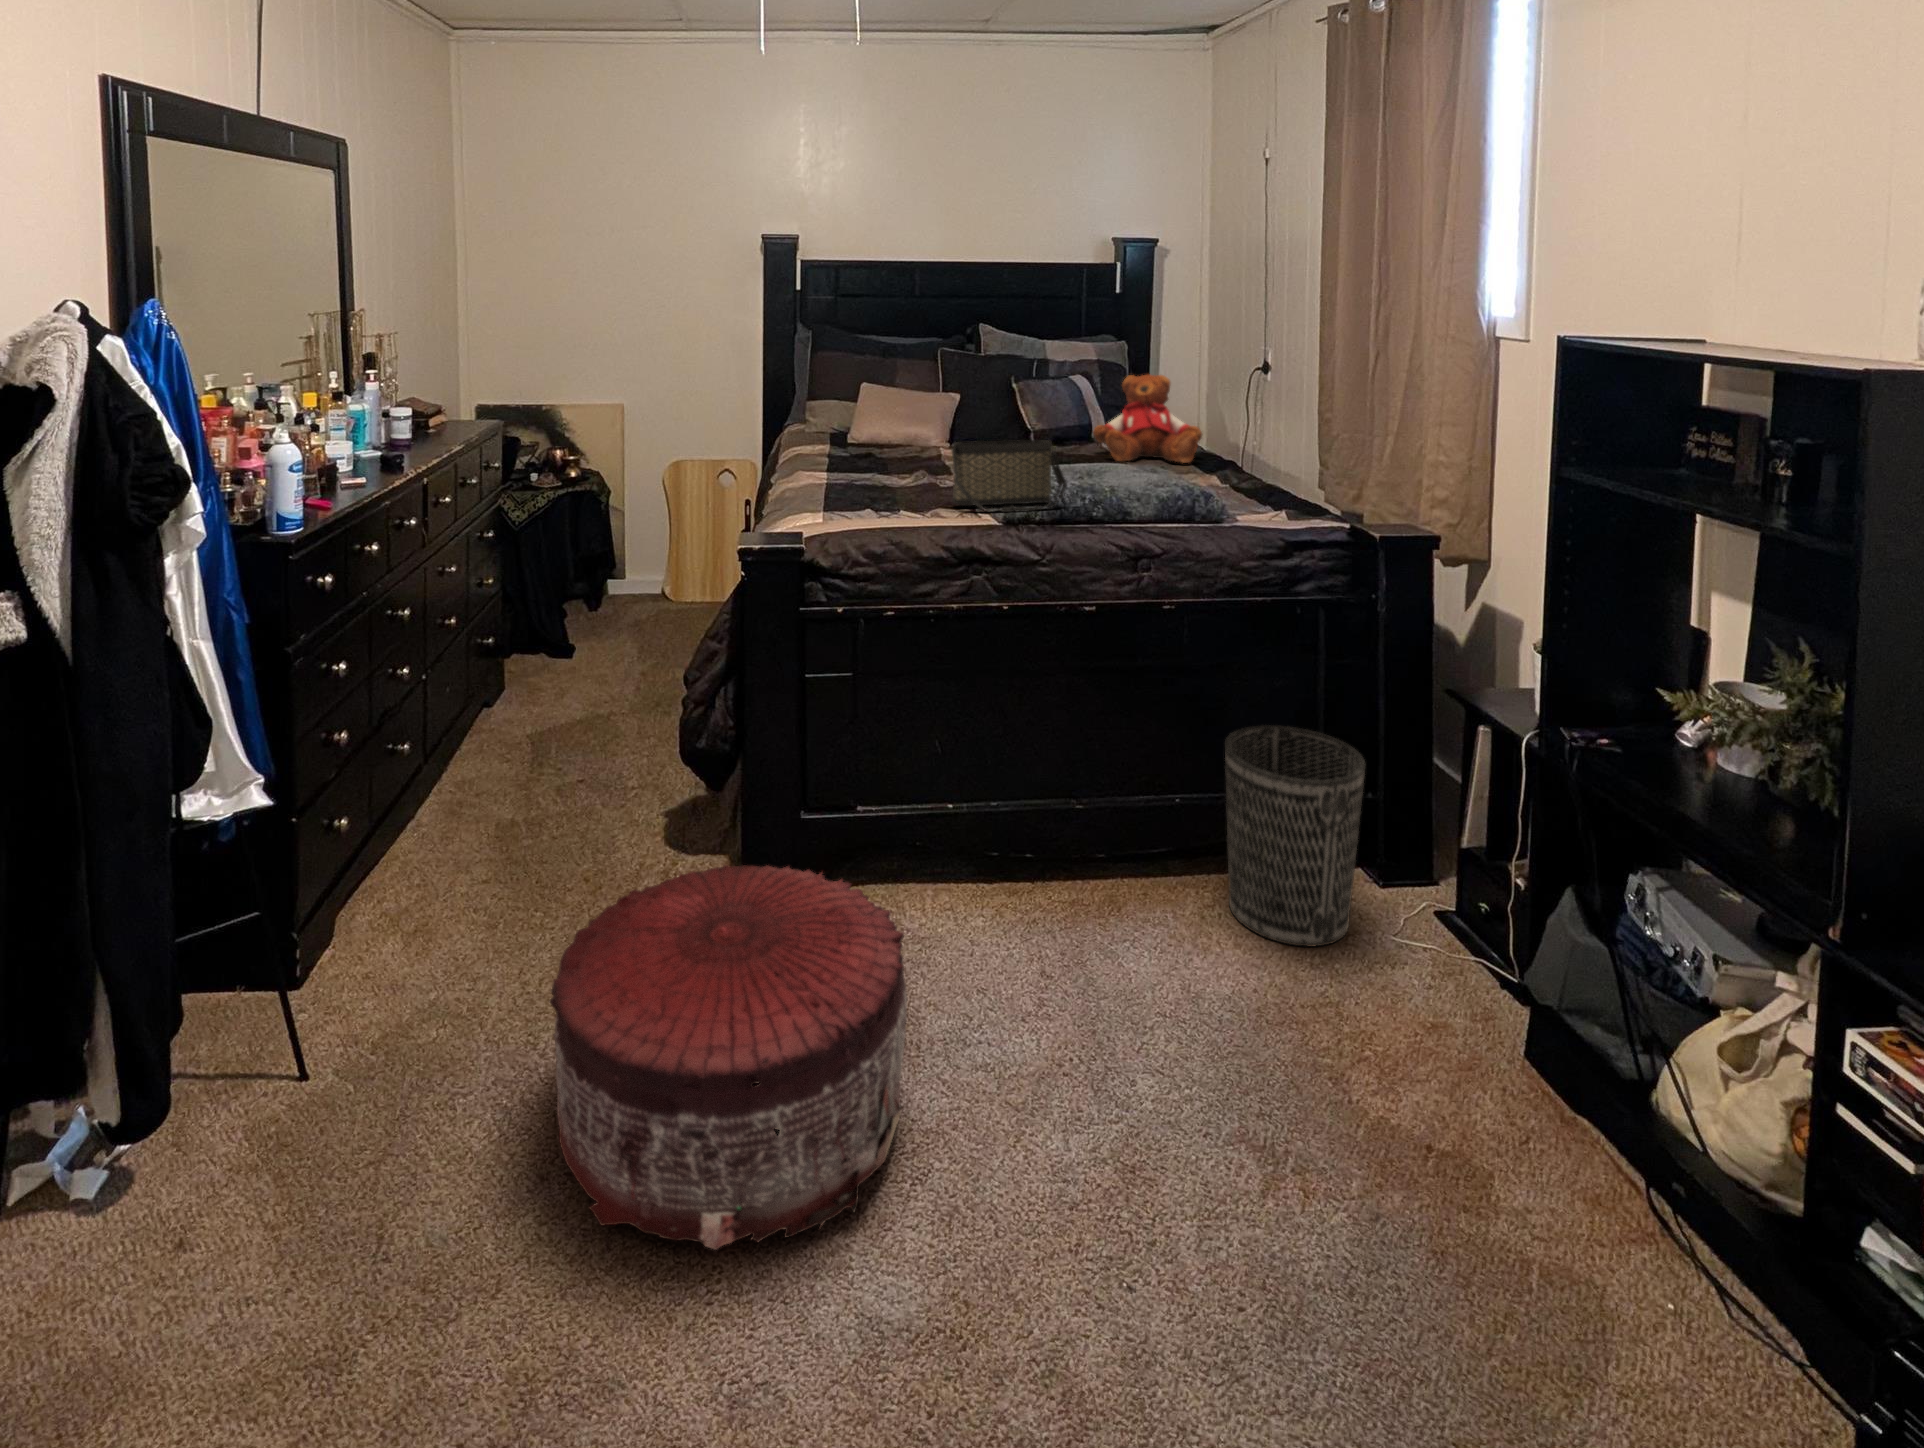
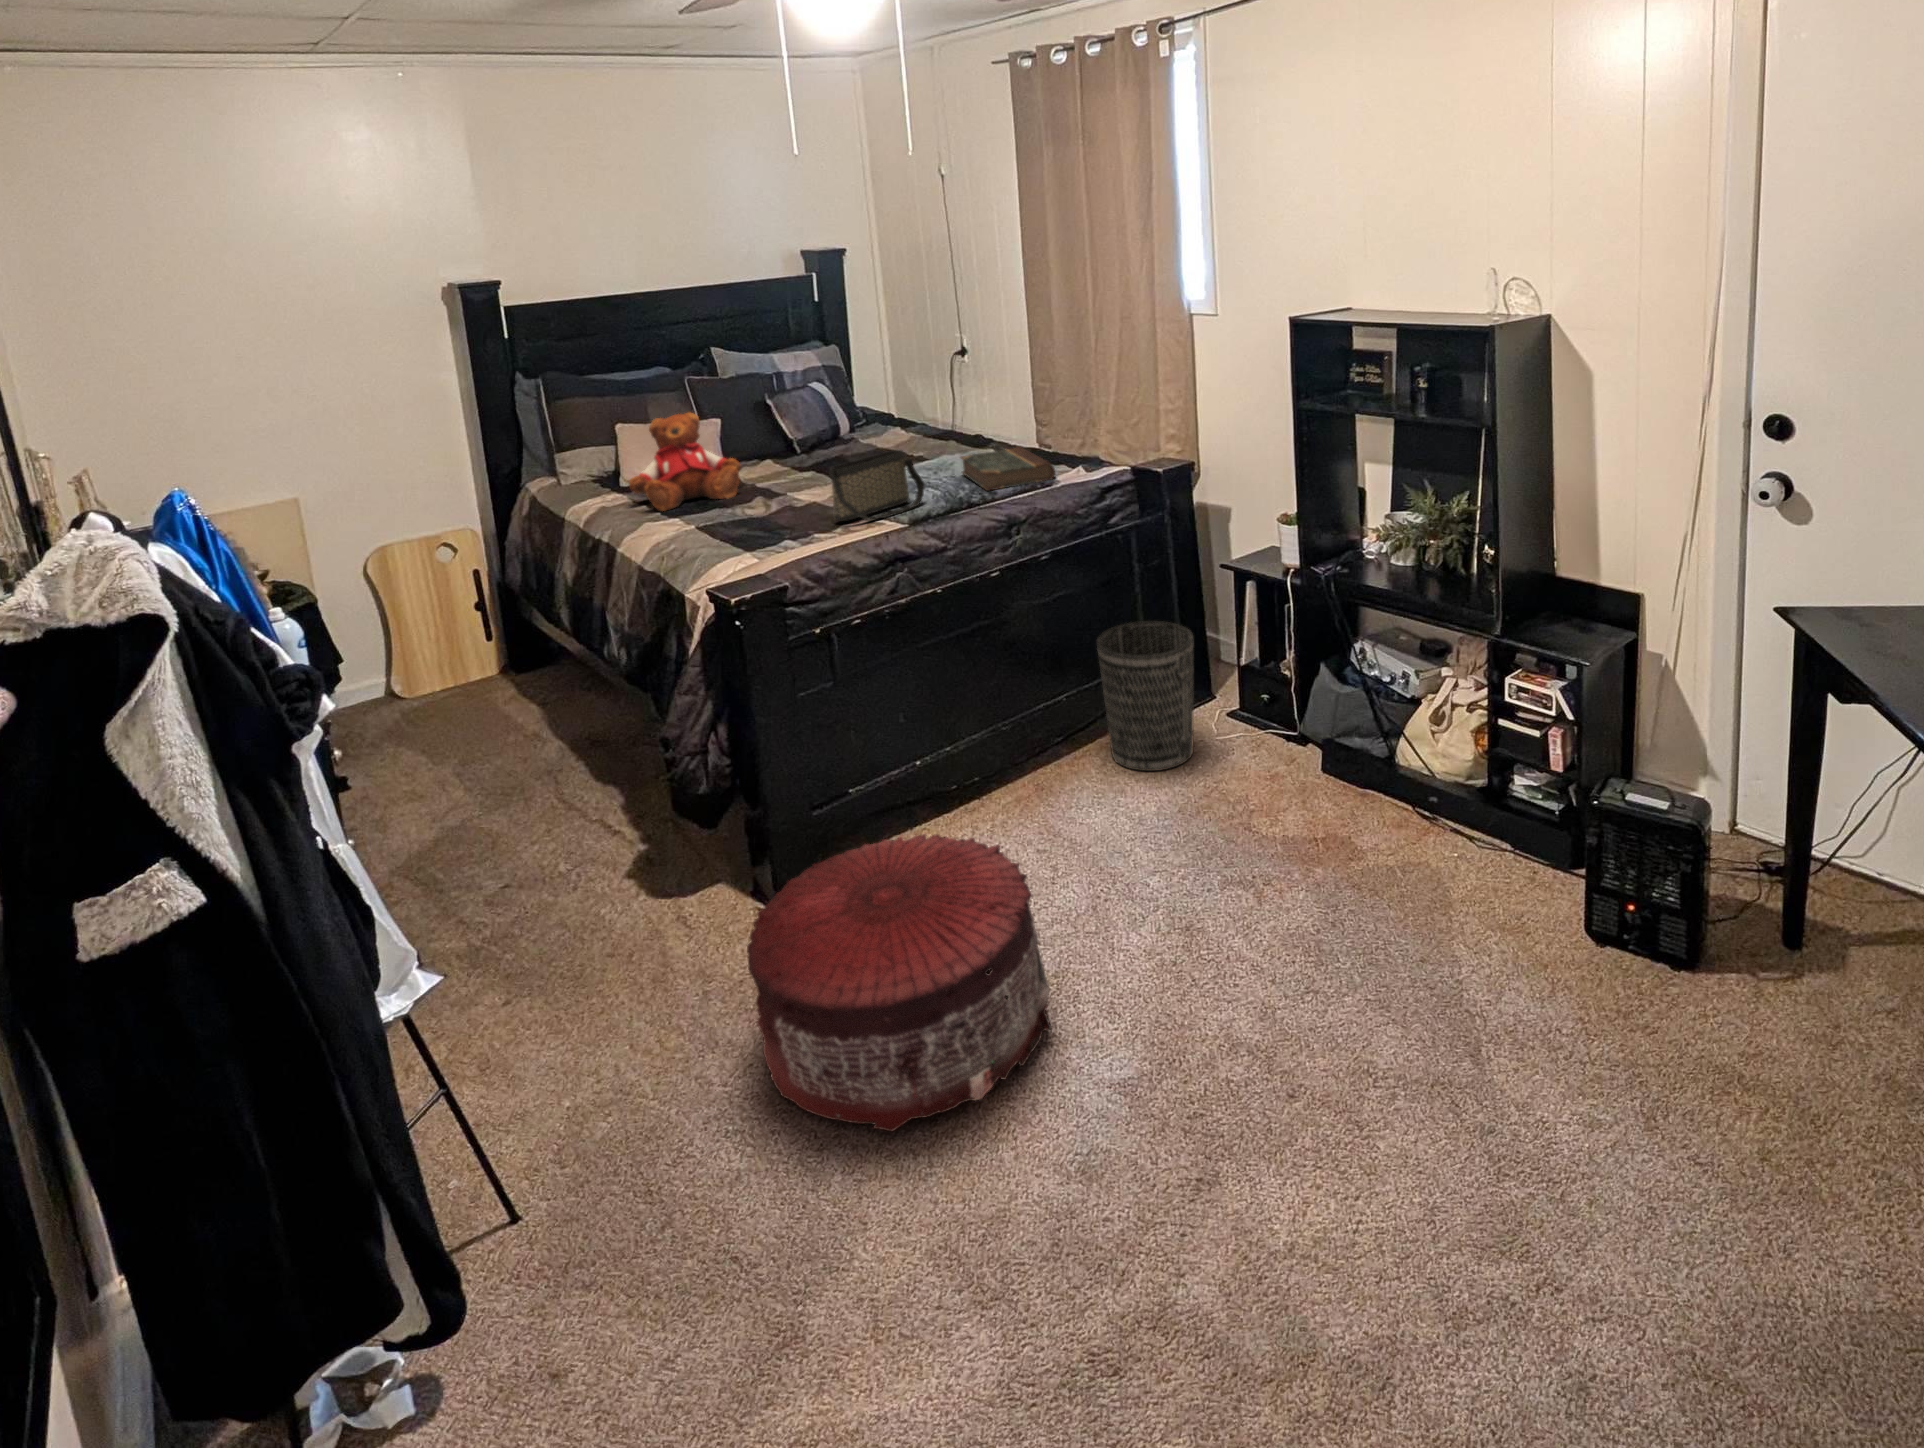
teddy bear: present [1093,375,1202,463] -> present [629,413,741,511]
book: none [1143,469,1238,516] -> present [961,447,1055,491]

